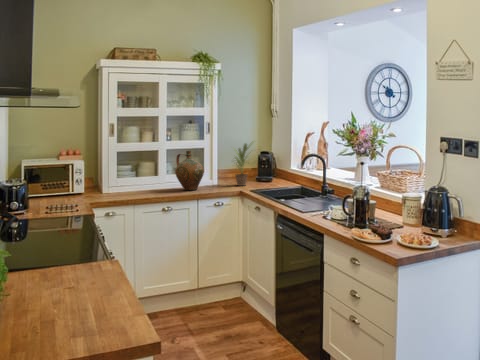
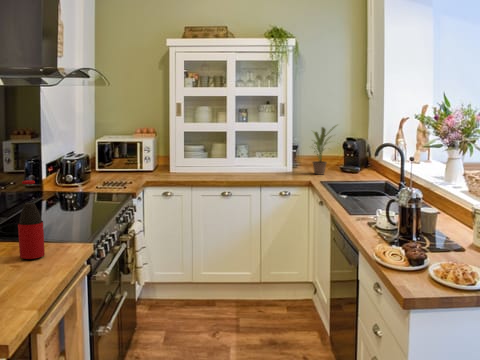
ceramic jug: present [175,151,204,190] -> none [244,133,275,176]
bottle: none [61,195,85,268] -> present [18,180,45,259]

